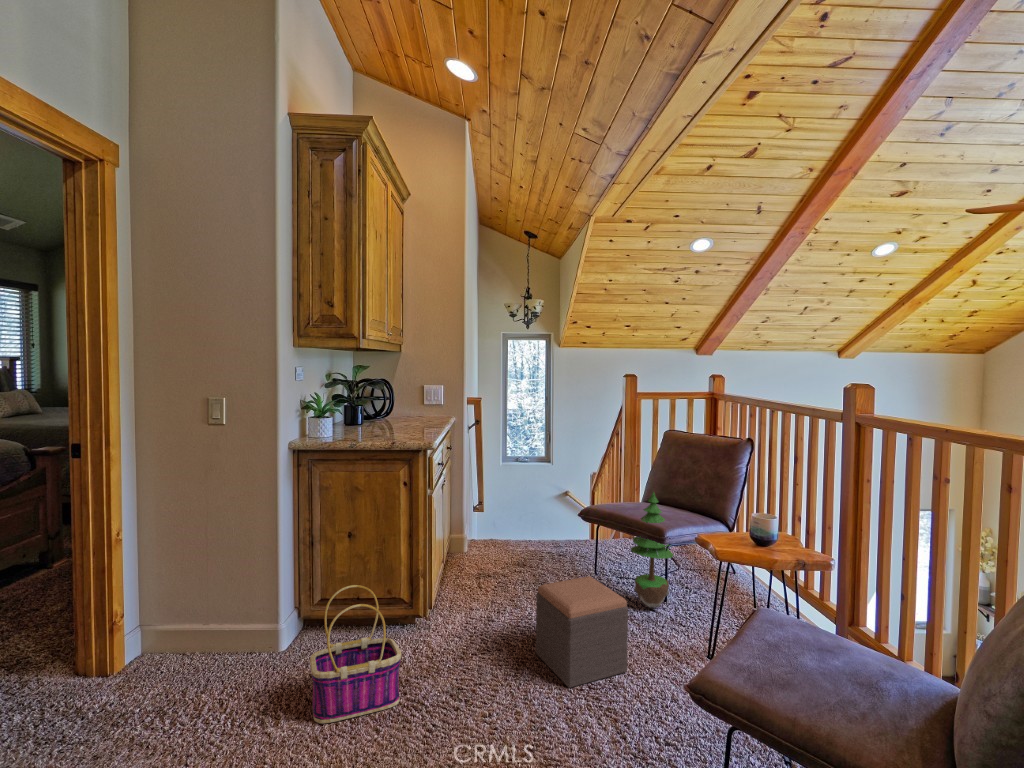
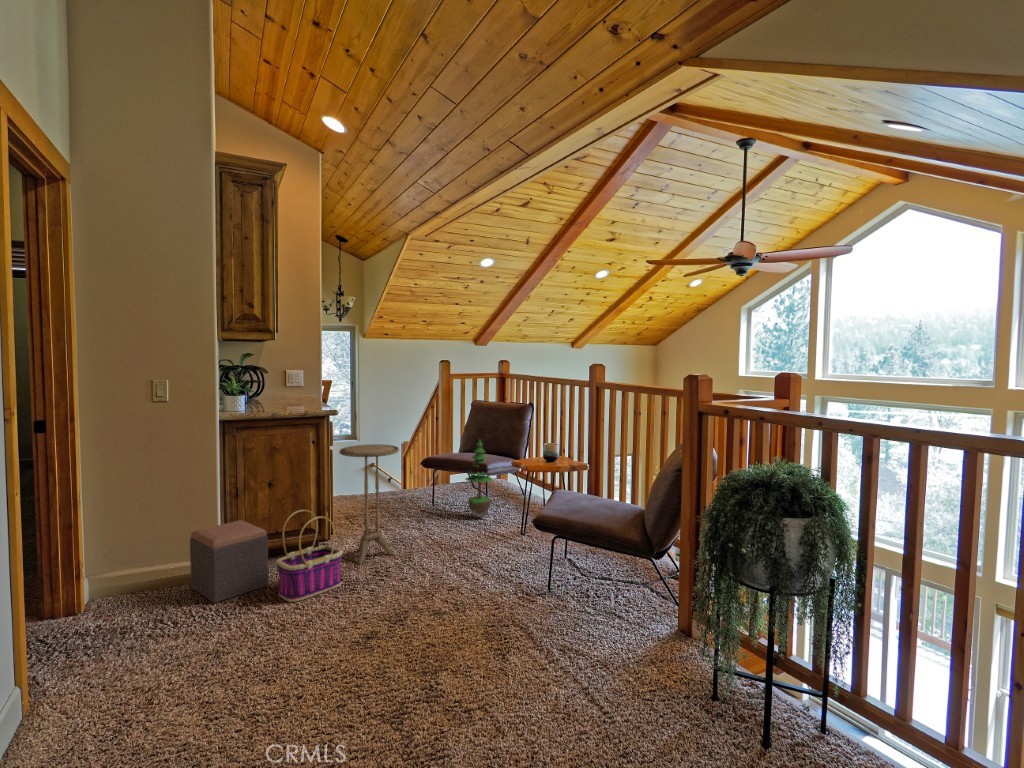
side table: none [428,492,510,668] -> present [339,444,399,565]
footstool: present [536,576,628,688] -> present [190,520,269,603]

